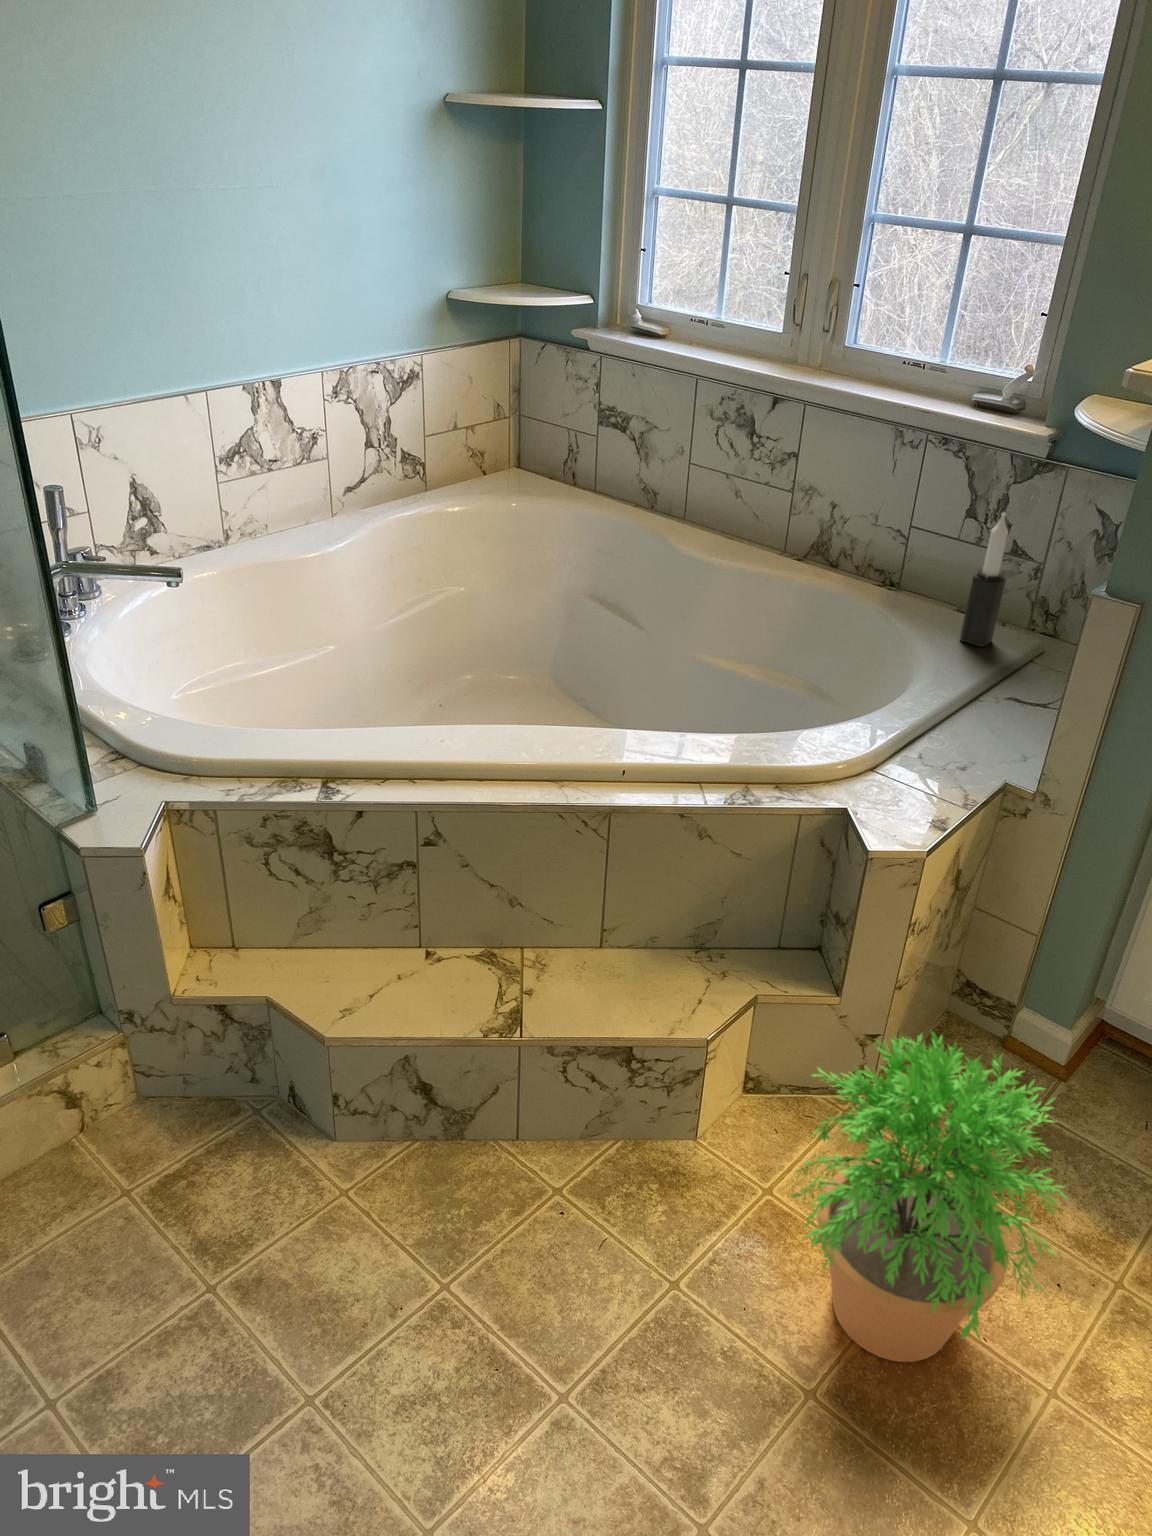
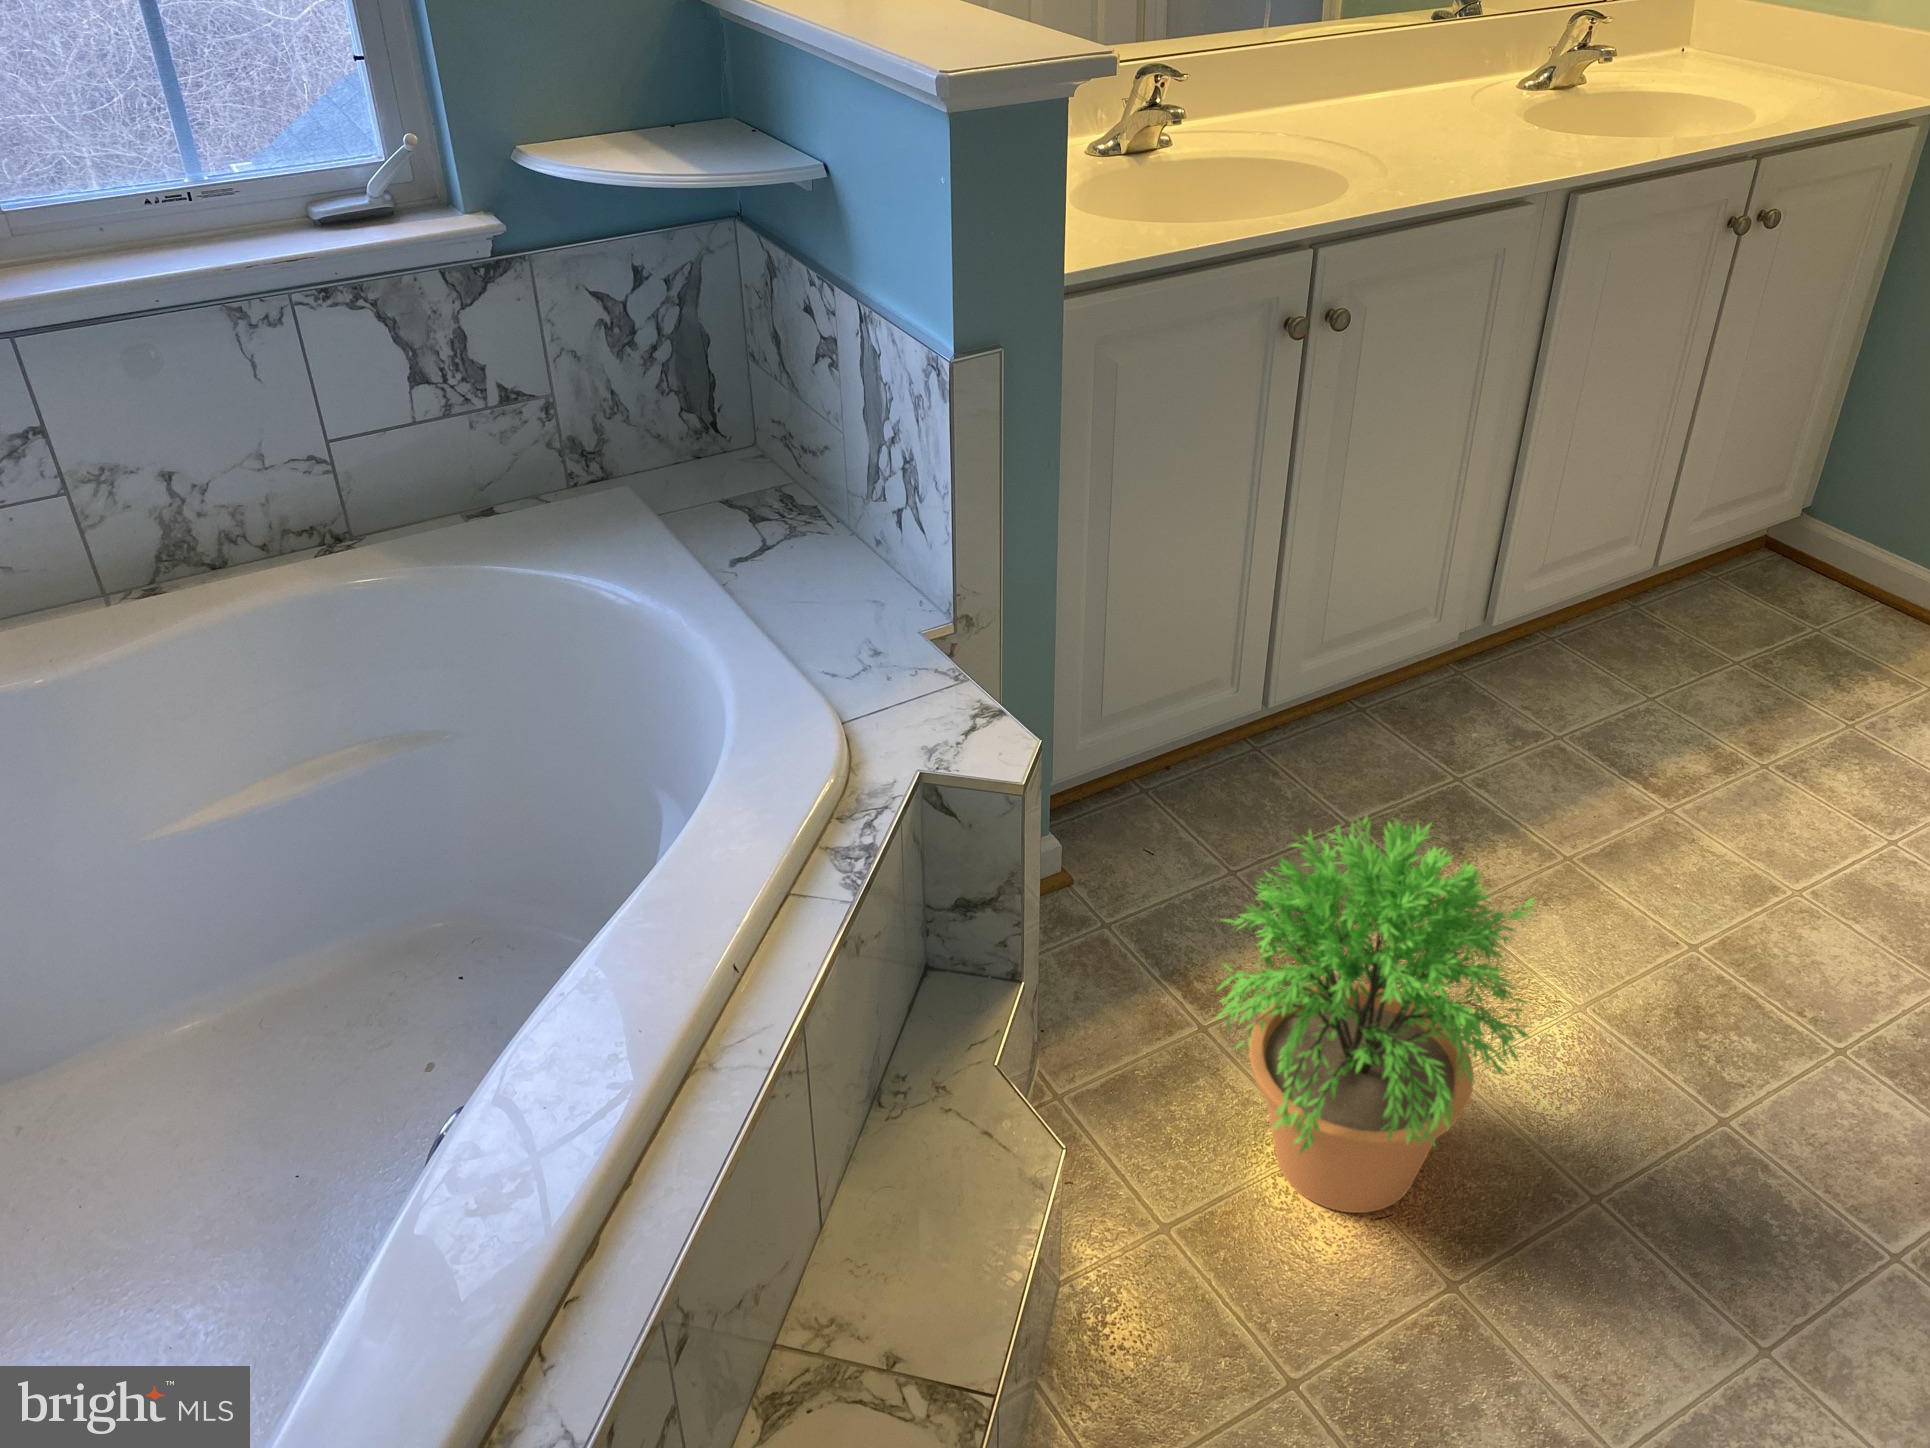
candle: present [960,513,1008,647] -> none [530,343,594,543]

